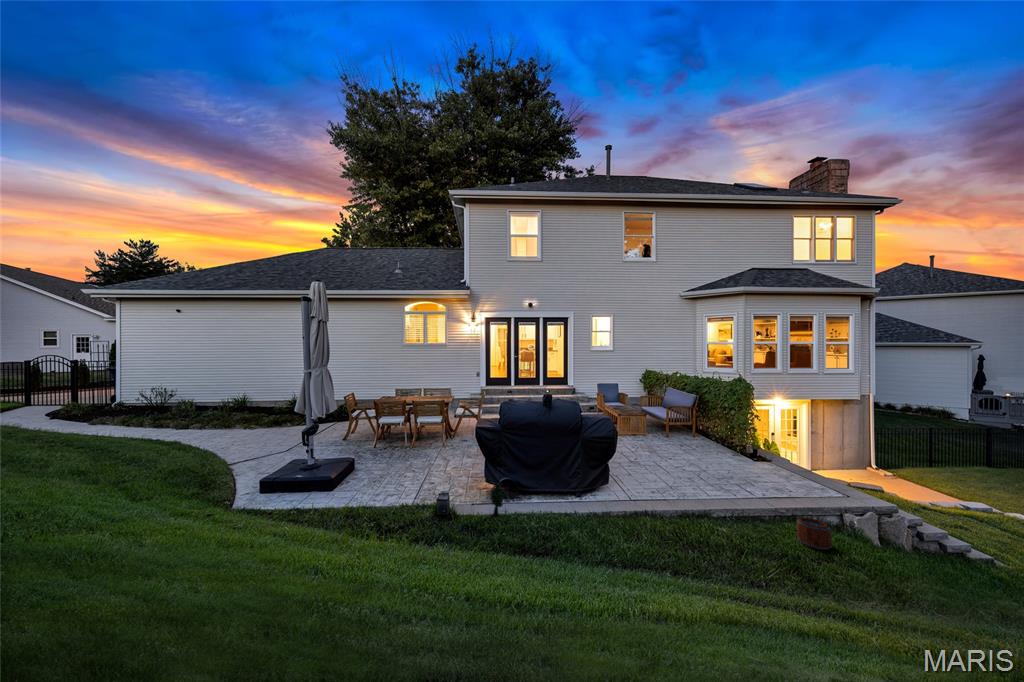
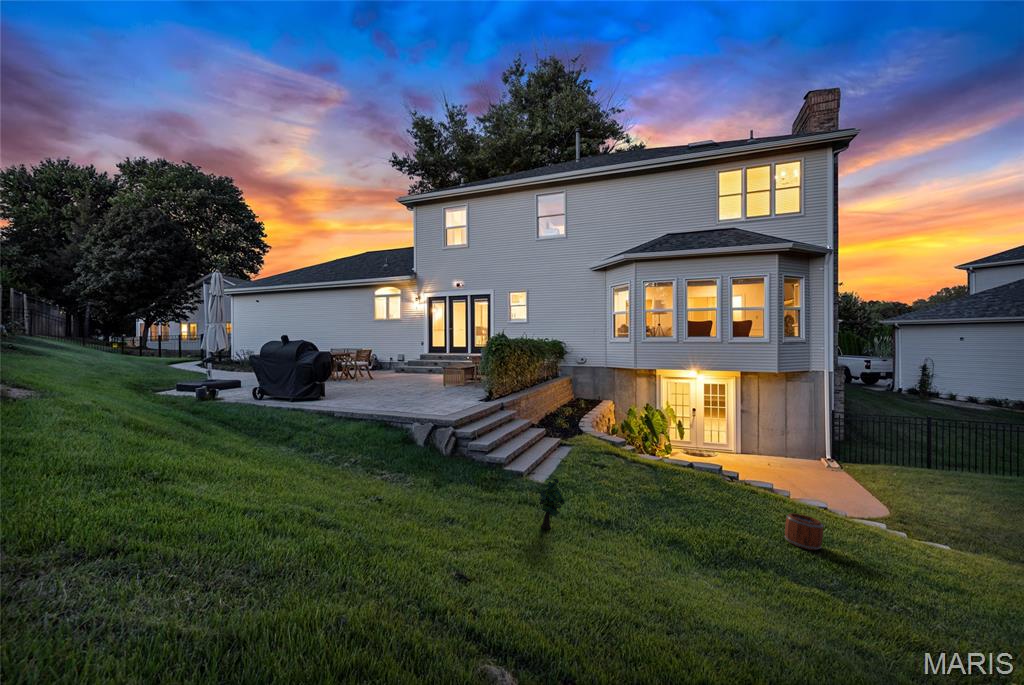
decorative plant: present [490,482,507,516] -> present [538,479,565,529]

